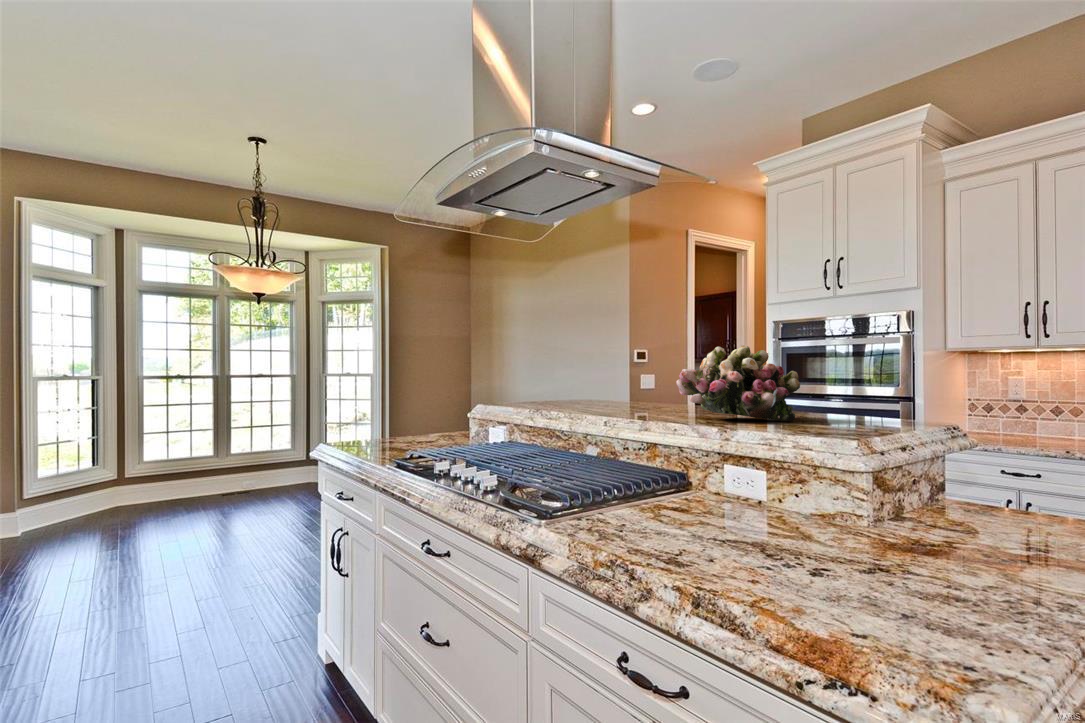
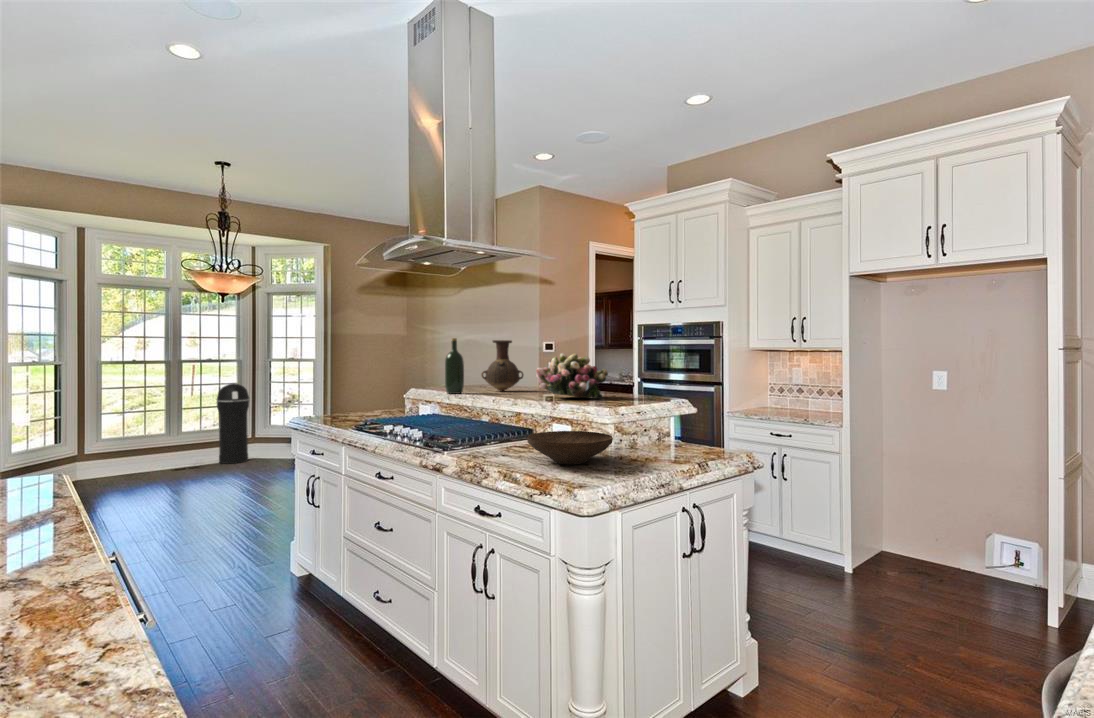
wine bottle: none [528,330,555,412] -> present [445,338,464,394]
vase: none [577,335,639,409] -> present [481,340,523,391]
trash can: none [266,401,302,491] -> present [217,383,249,464]
wooden bowl: none [724,486,934,571] -> present [527,431,613,465]

